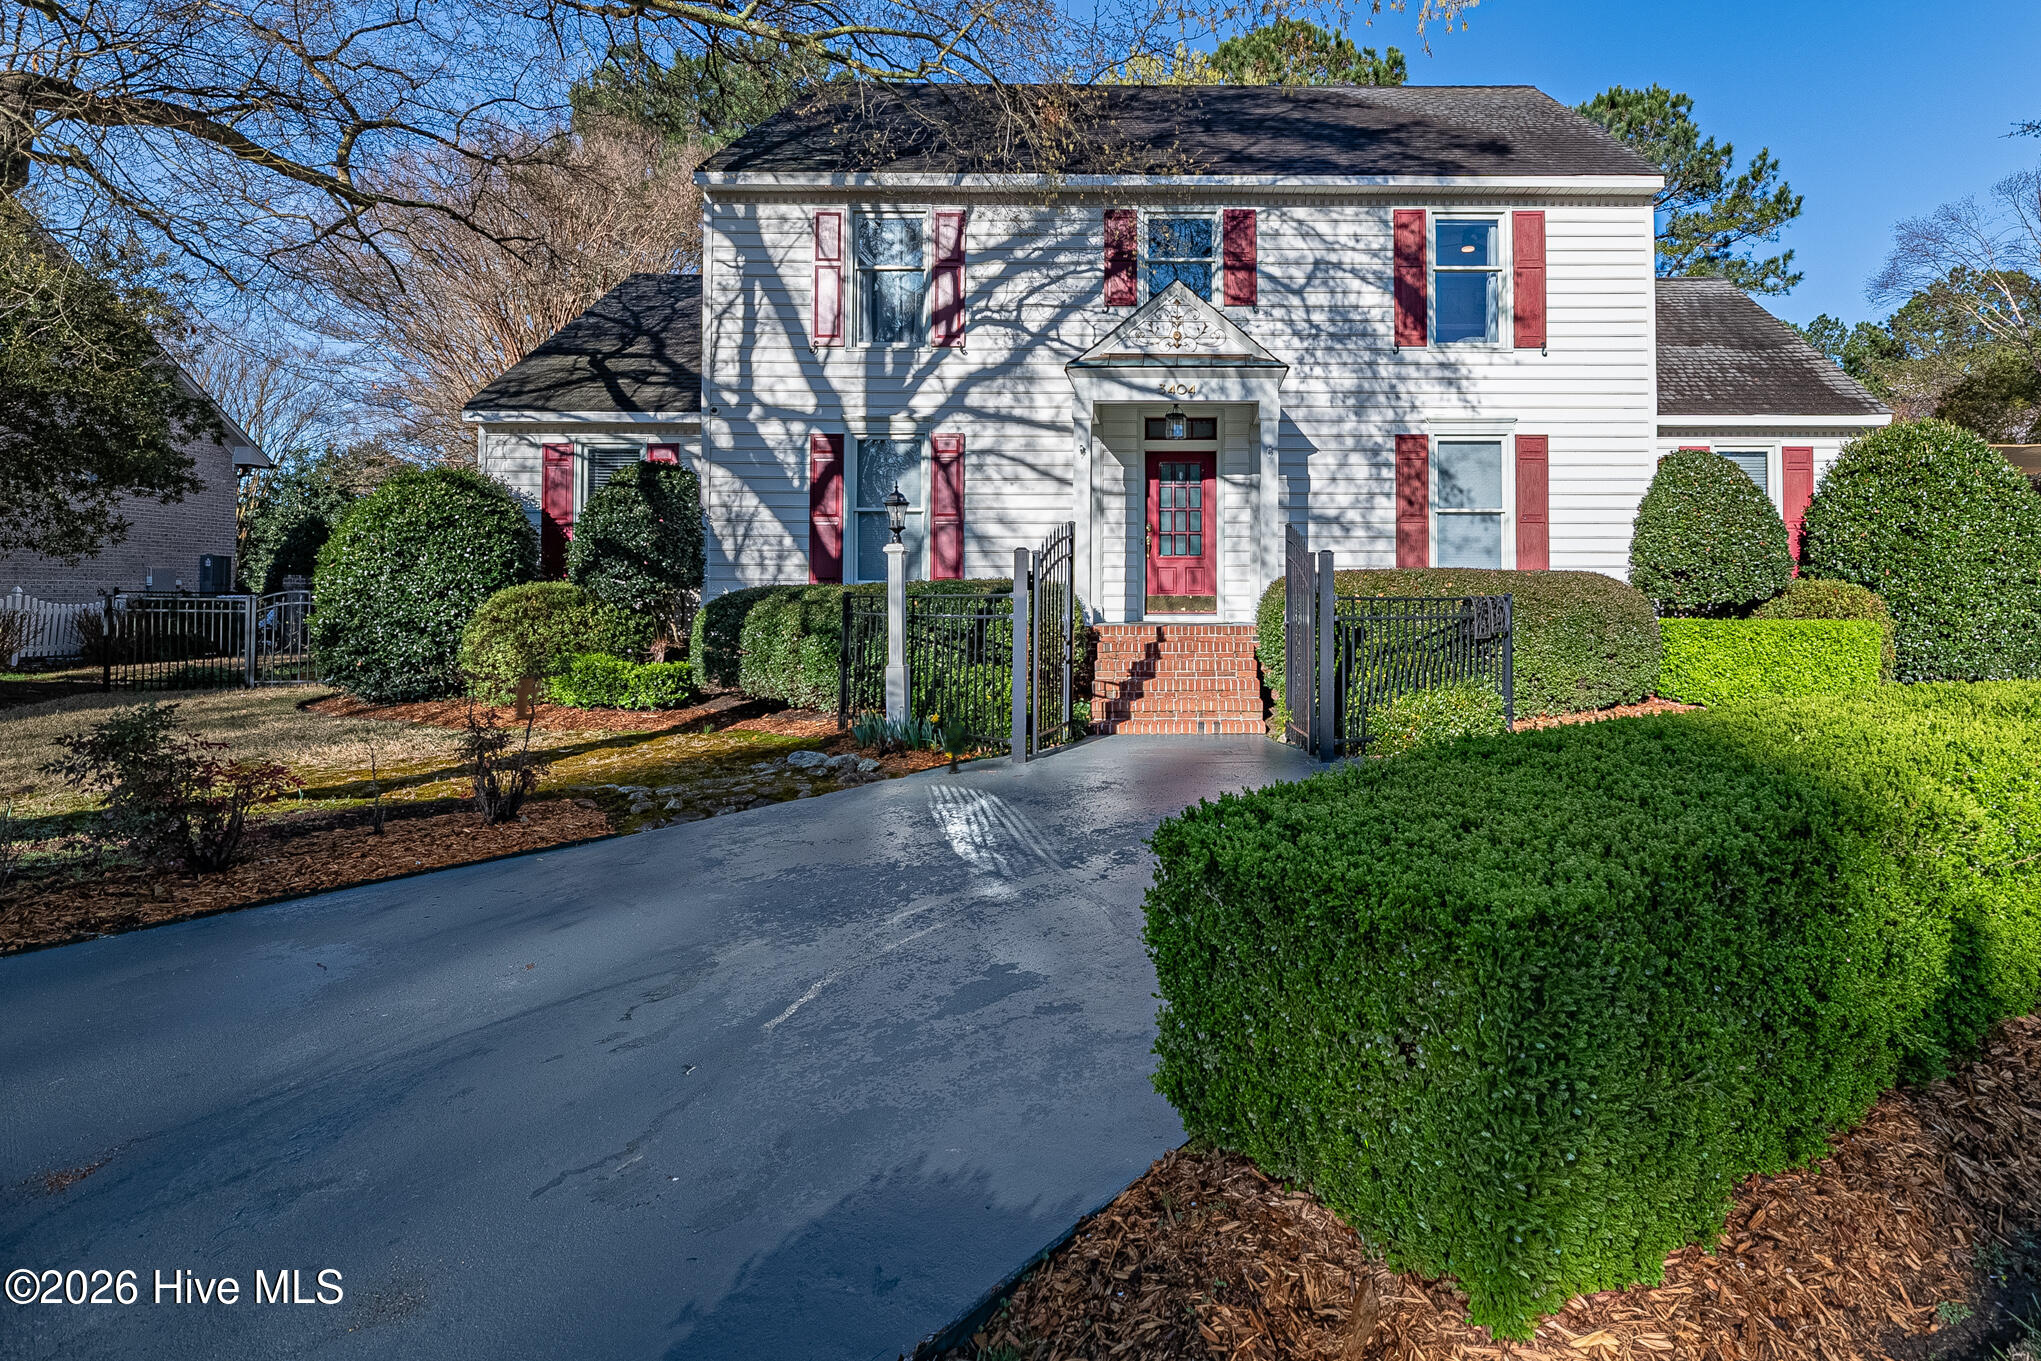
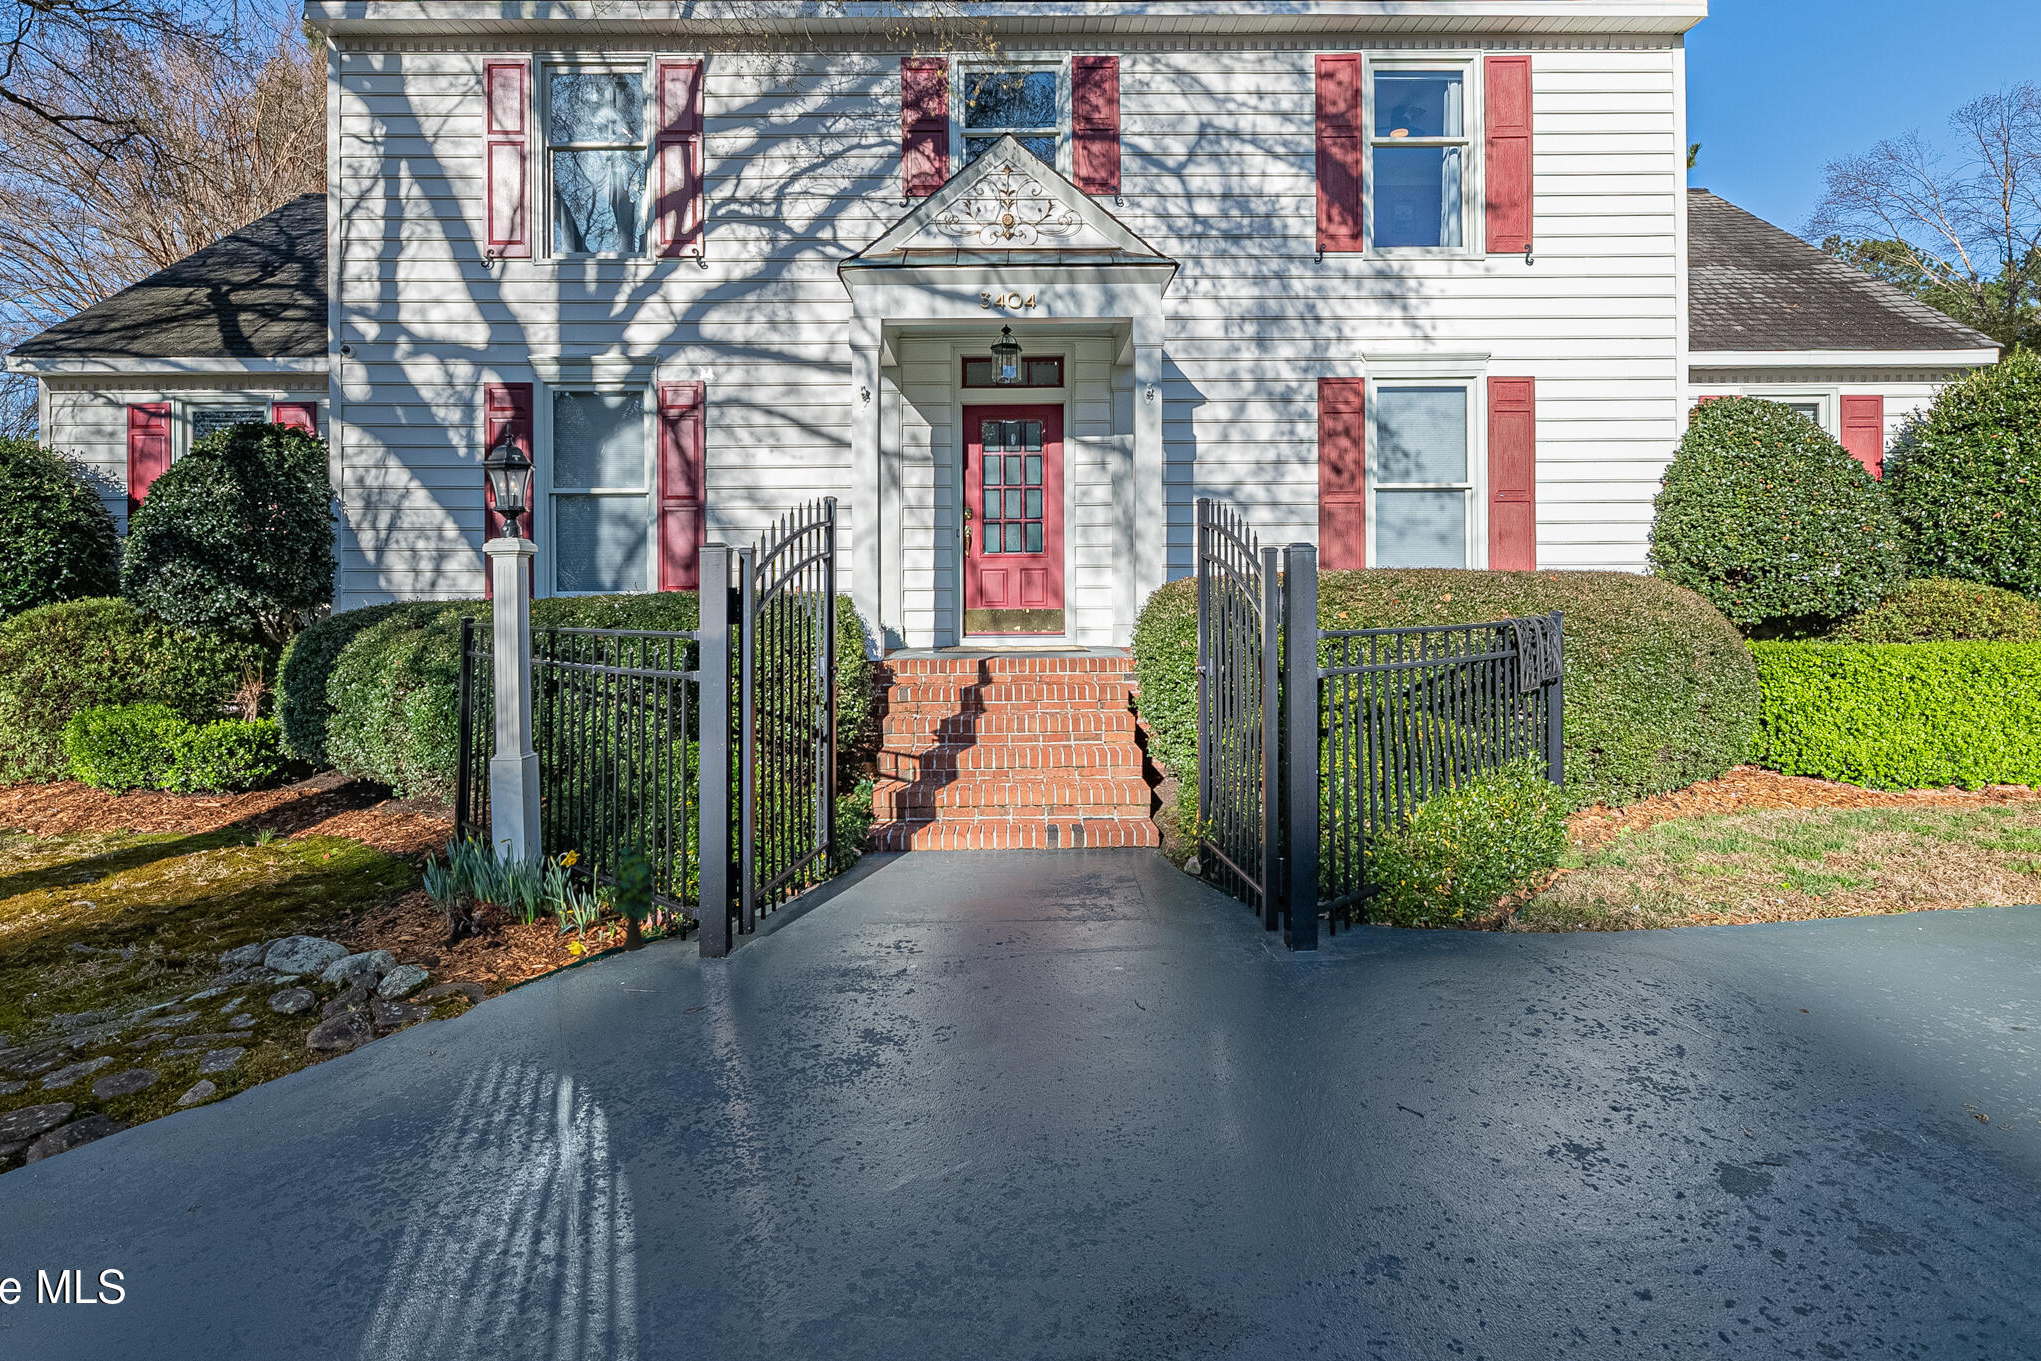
watering can: present [516,678,543,719] -> none [19,737,59,801]

